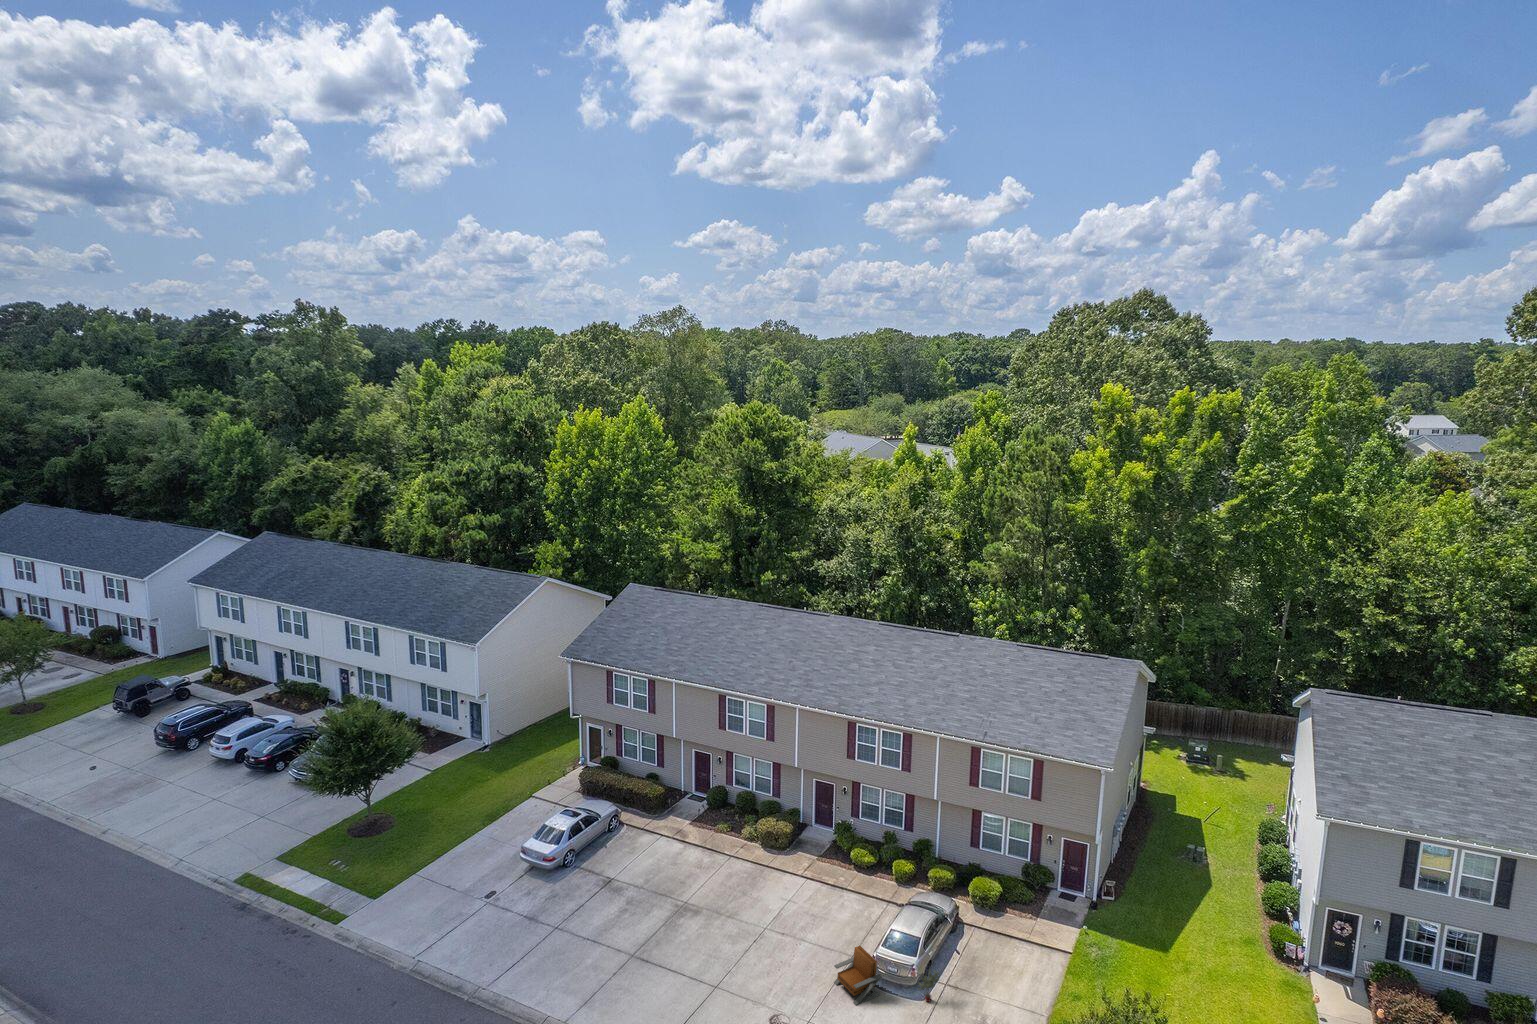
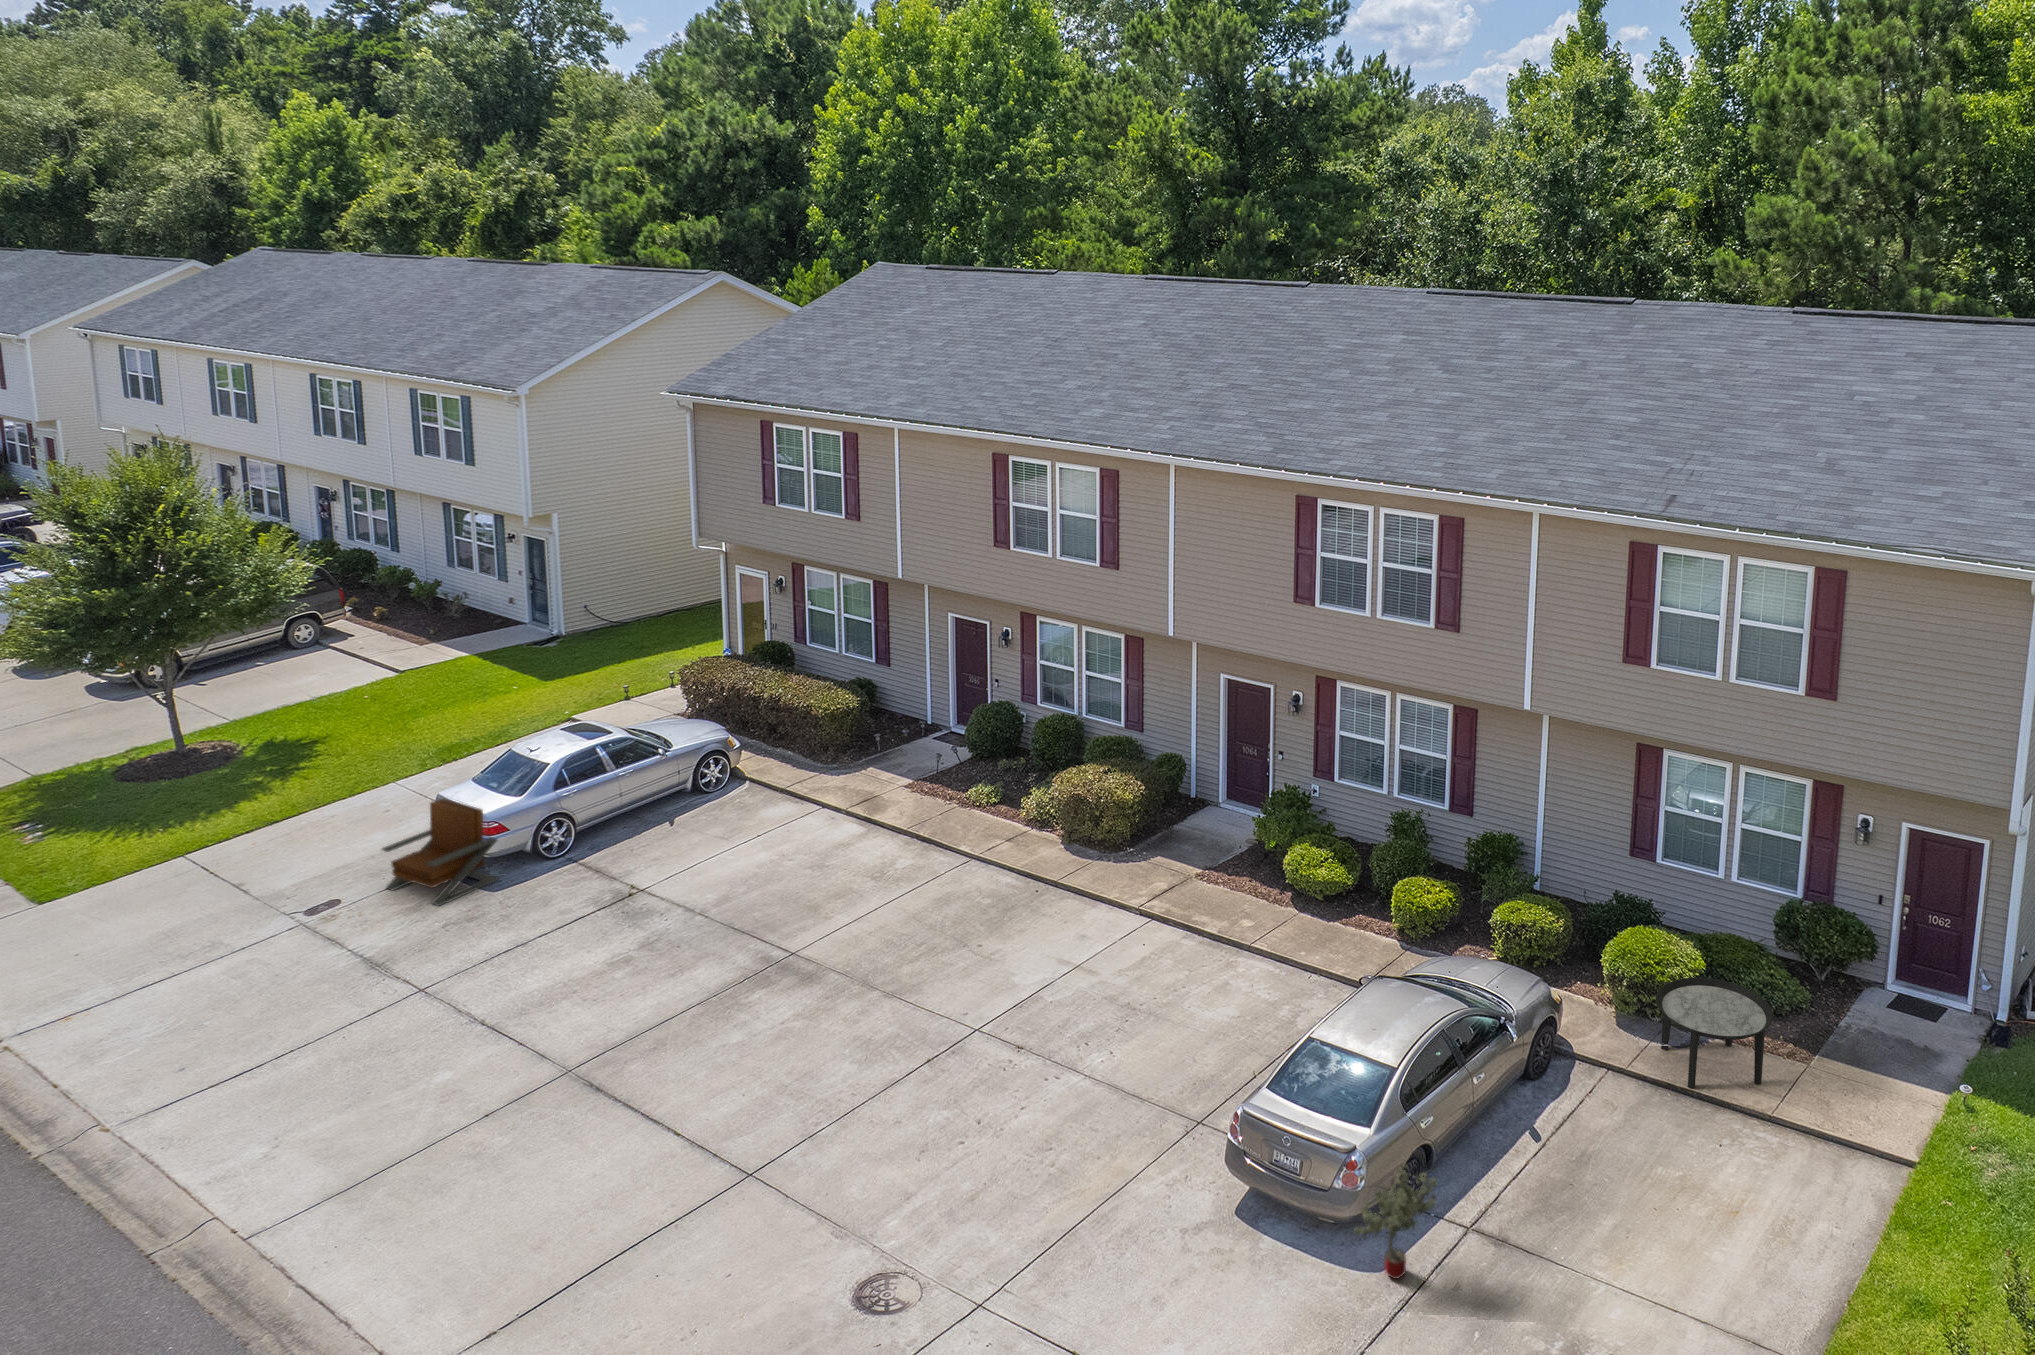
round table: none [989,894,1026,933] -> present [1656,978,1773,1089]
lounge chair: present [834,946,882,1006] -> present [382,798,498,906]

